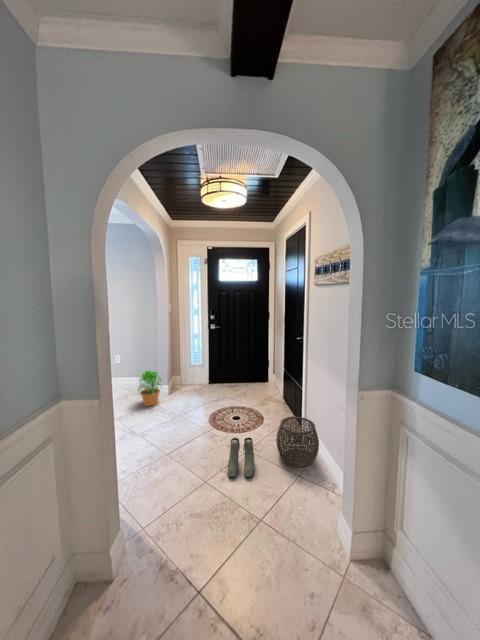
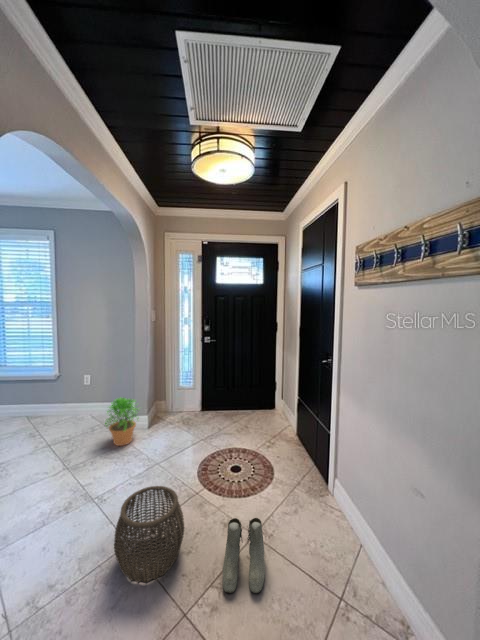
woven basket: present [276,417,319,468] -> present [114,486,184,582]

